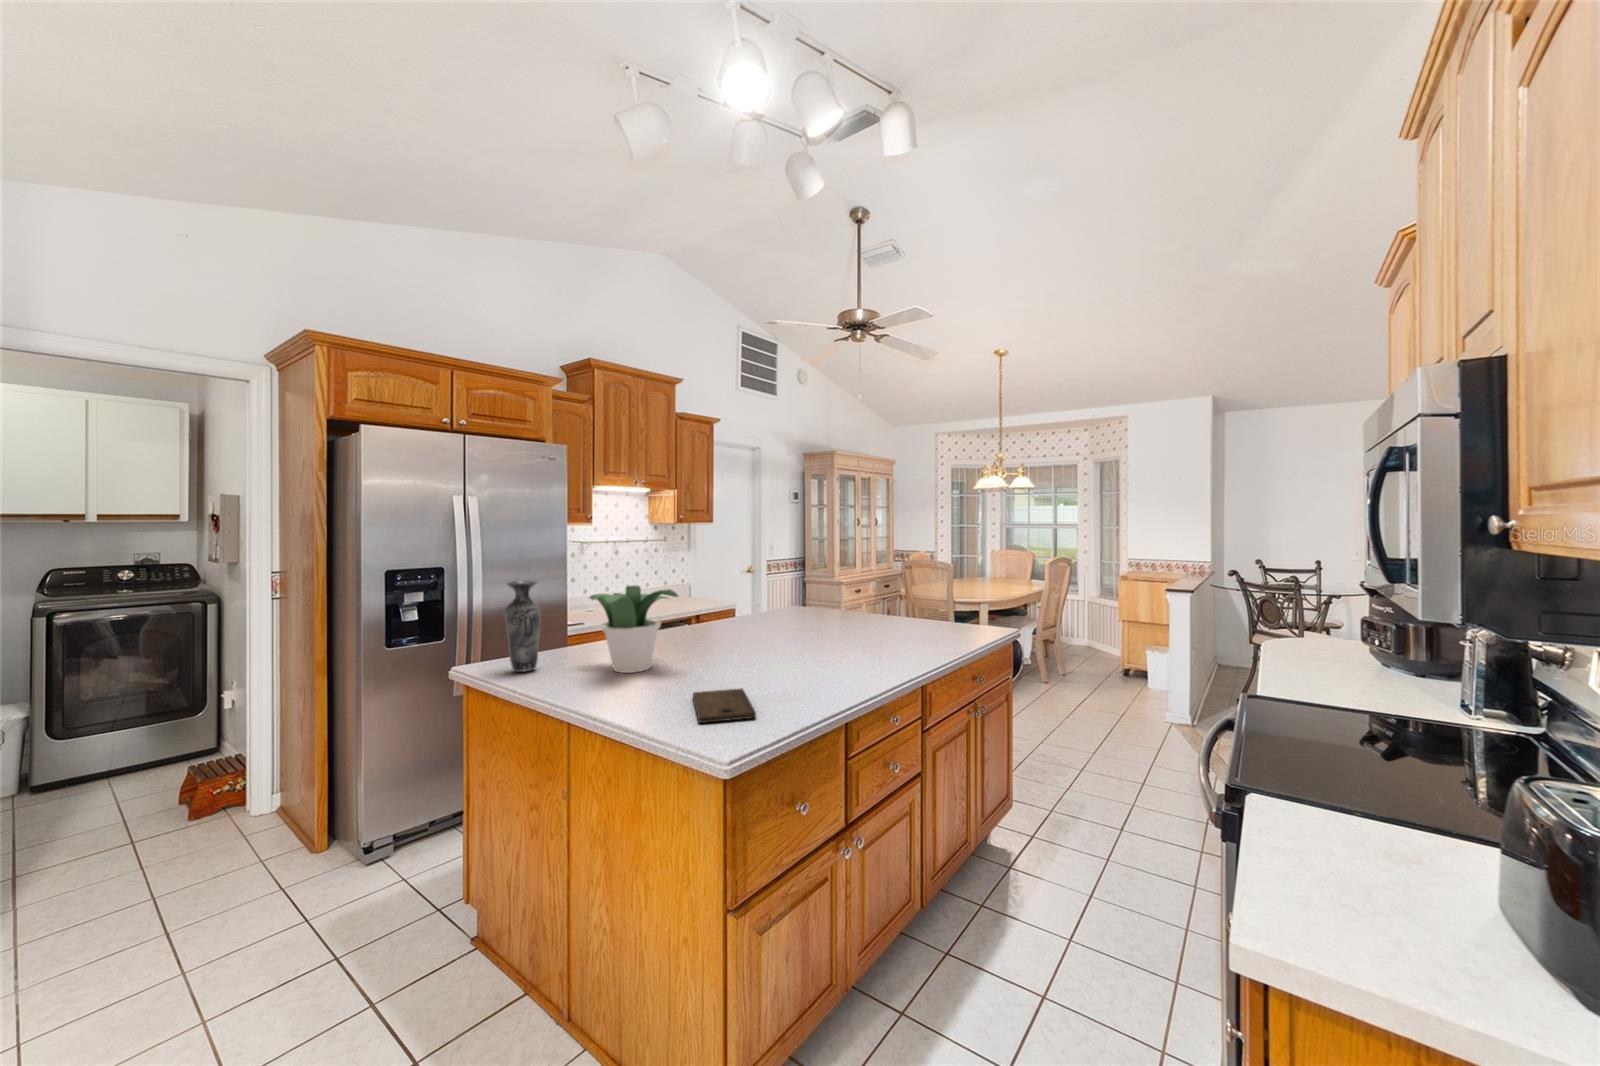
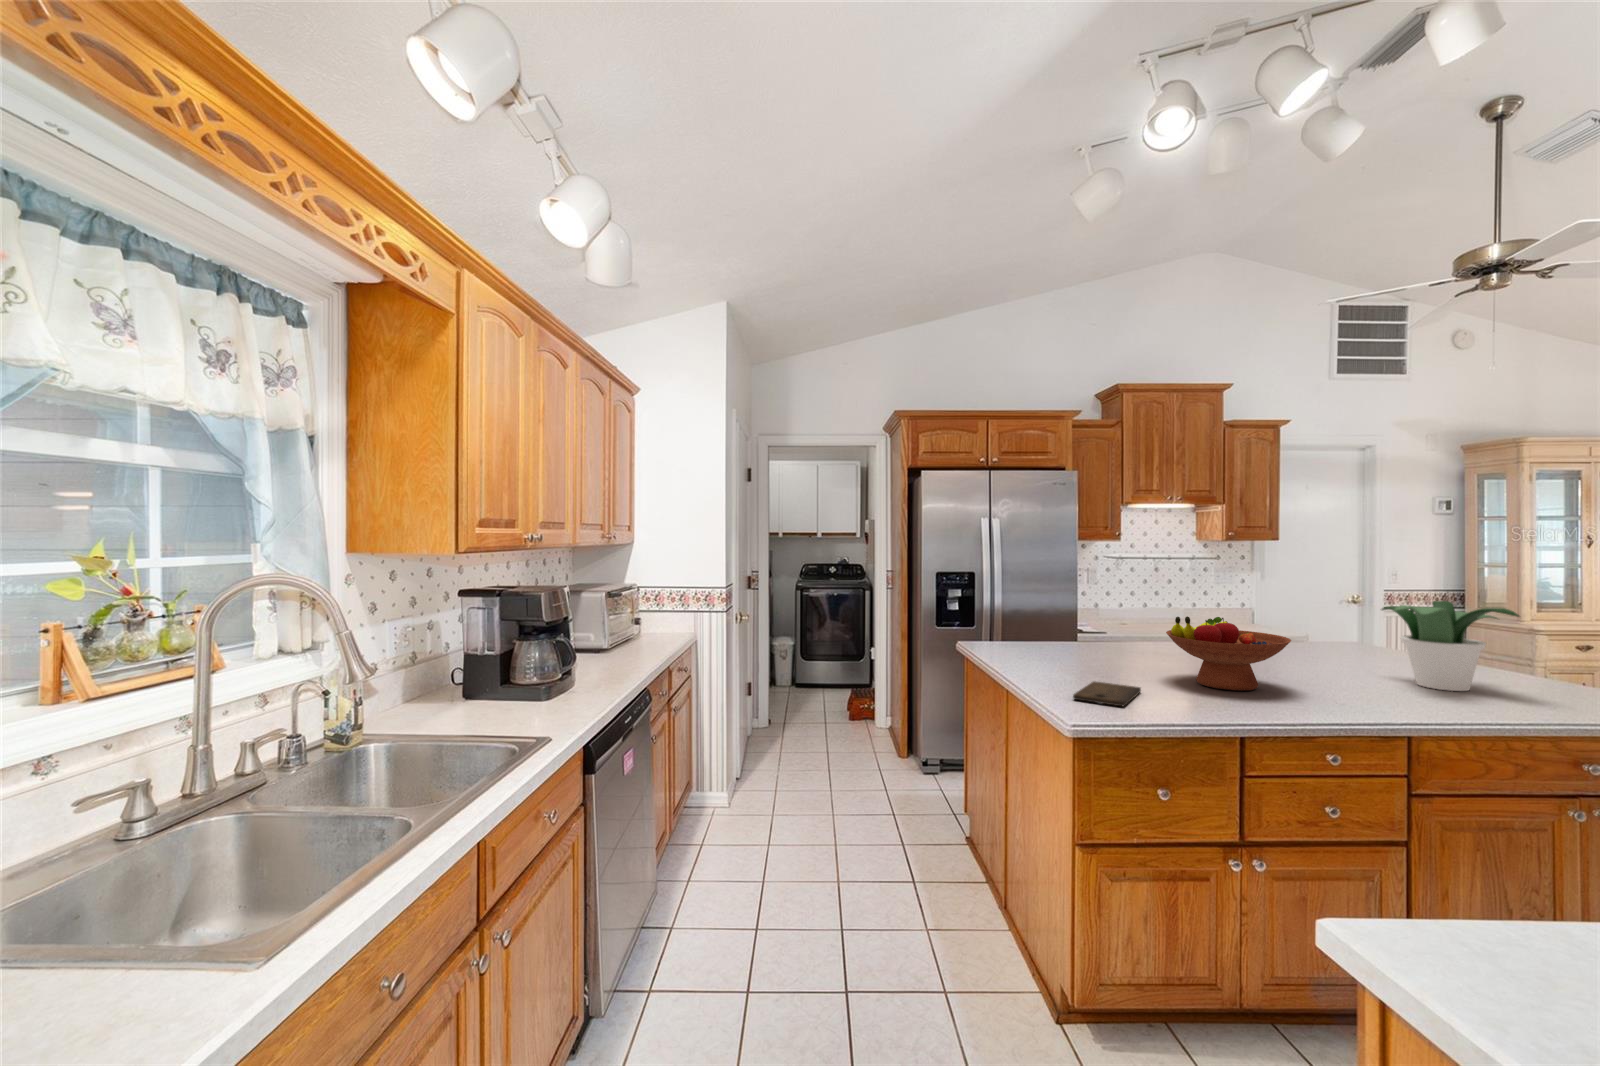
vase: present [505,580,541,672] -> none [983,581,1008,650]
potted plant: present [590,585,678,673] -> present [1382,601,1519,691]
fruit bowl: none [739,600,842,672] -> present [1166,616,1291,691]

